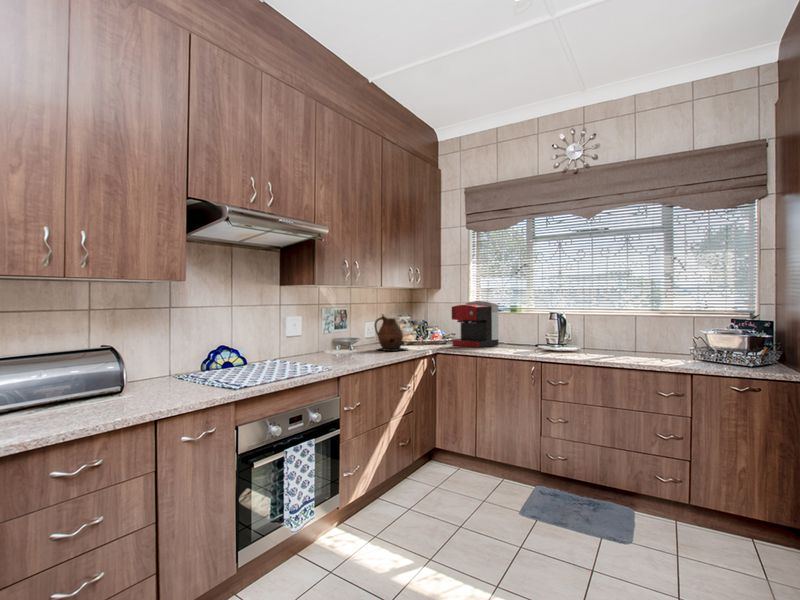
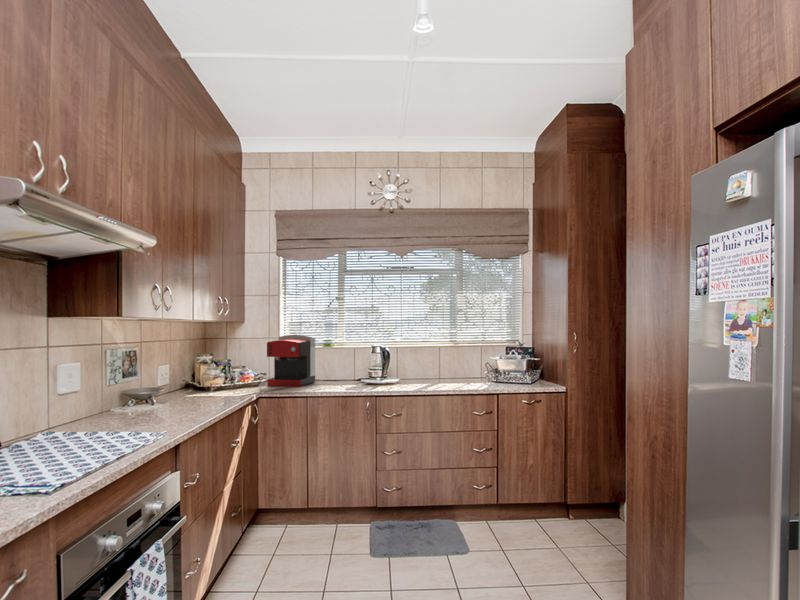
ceramic pitcher: present [374,314,408,351] -> none [188,356,233,402]

